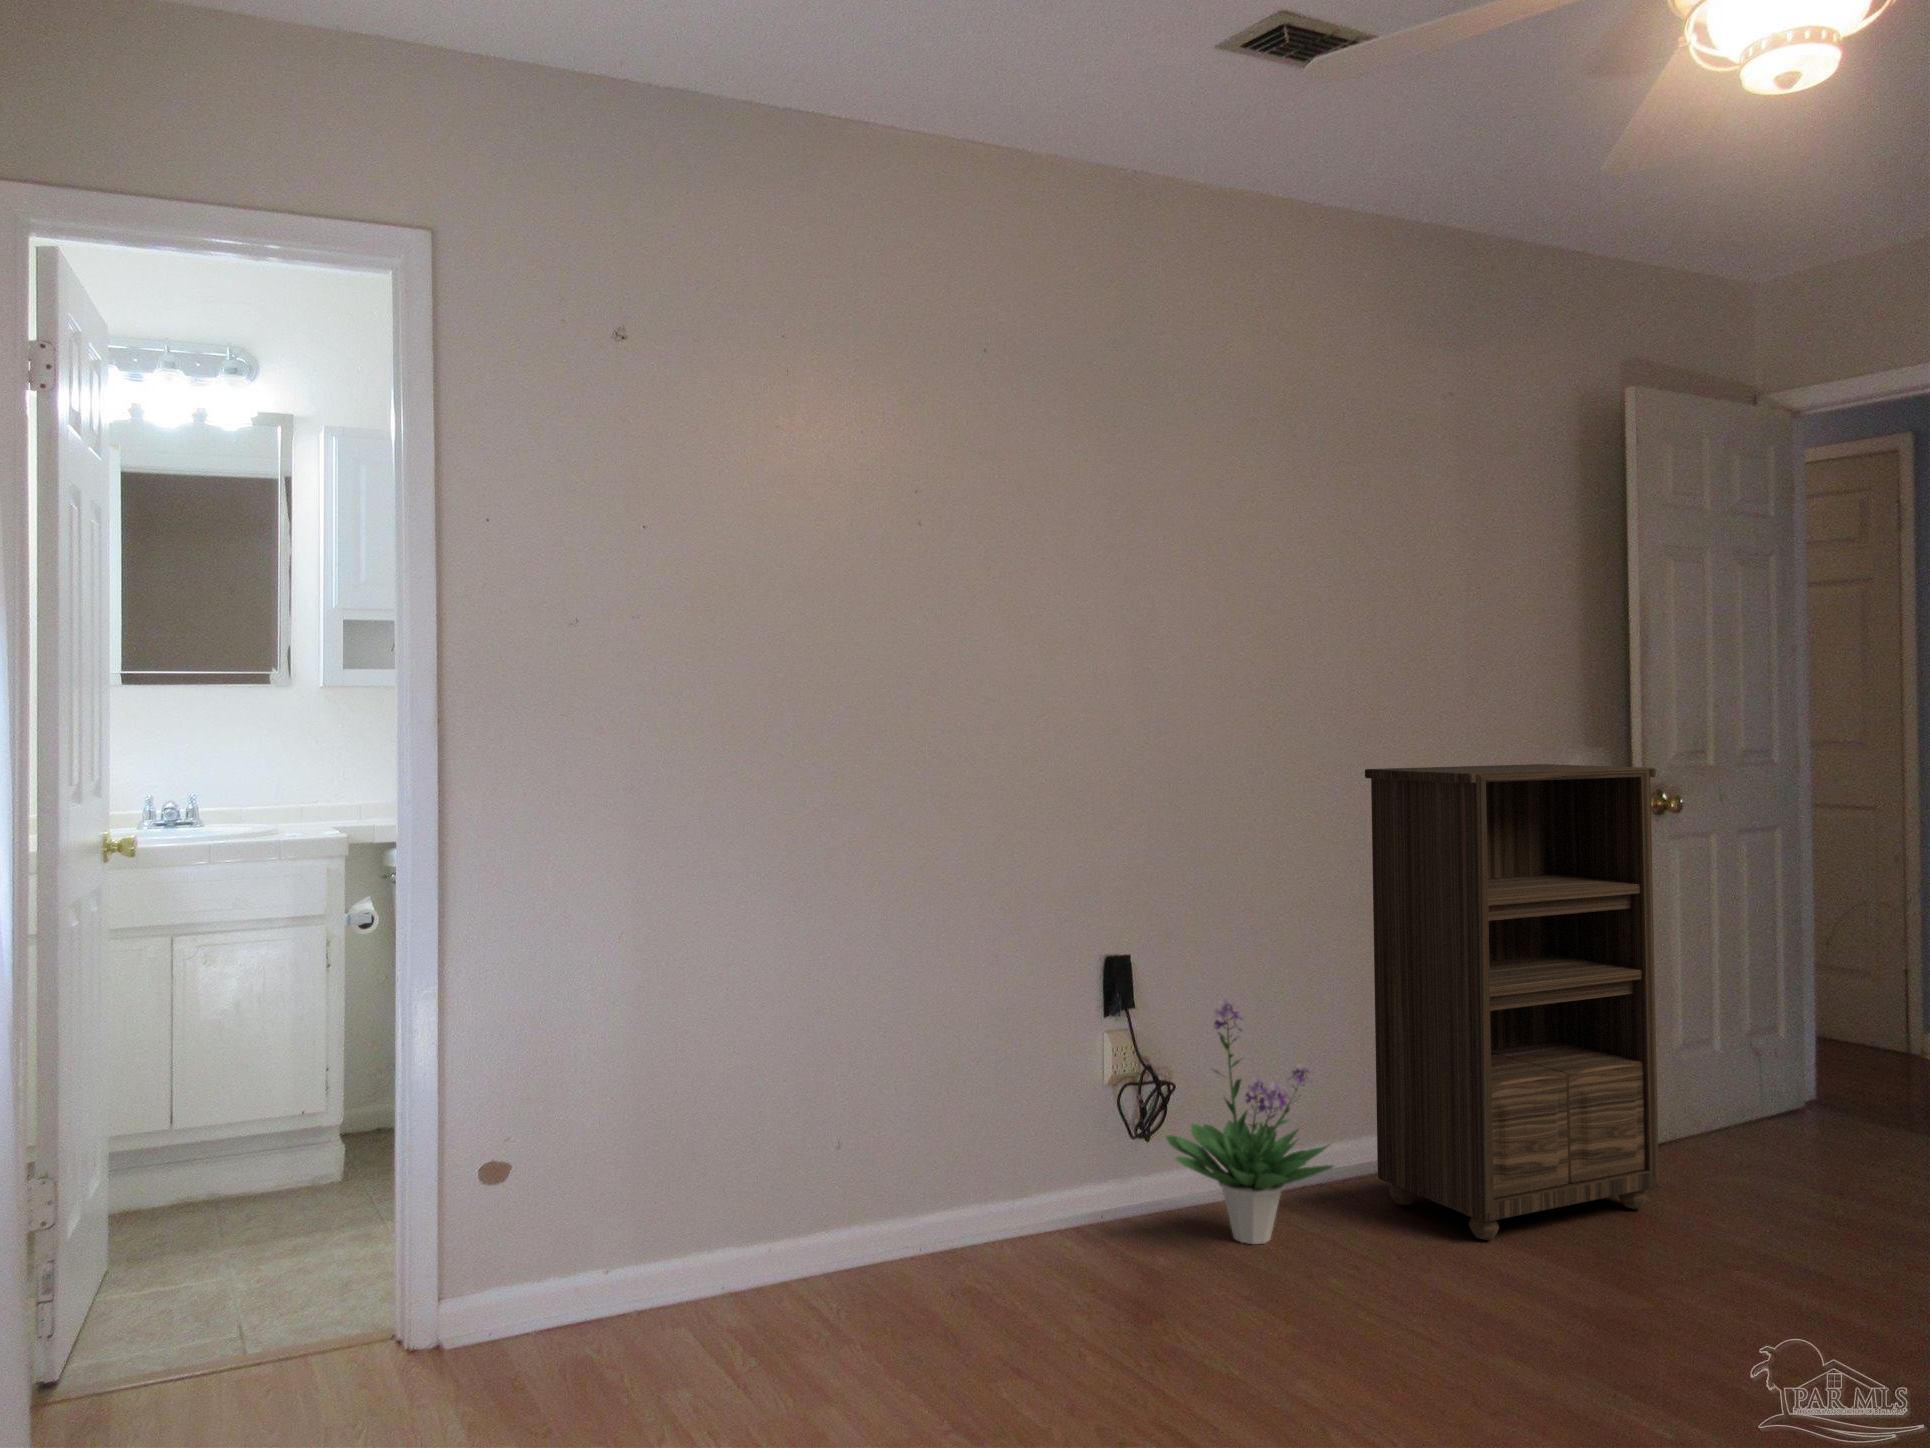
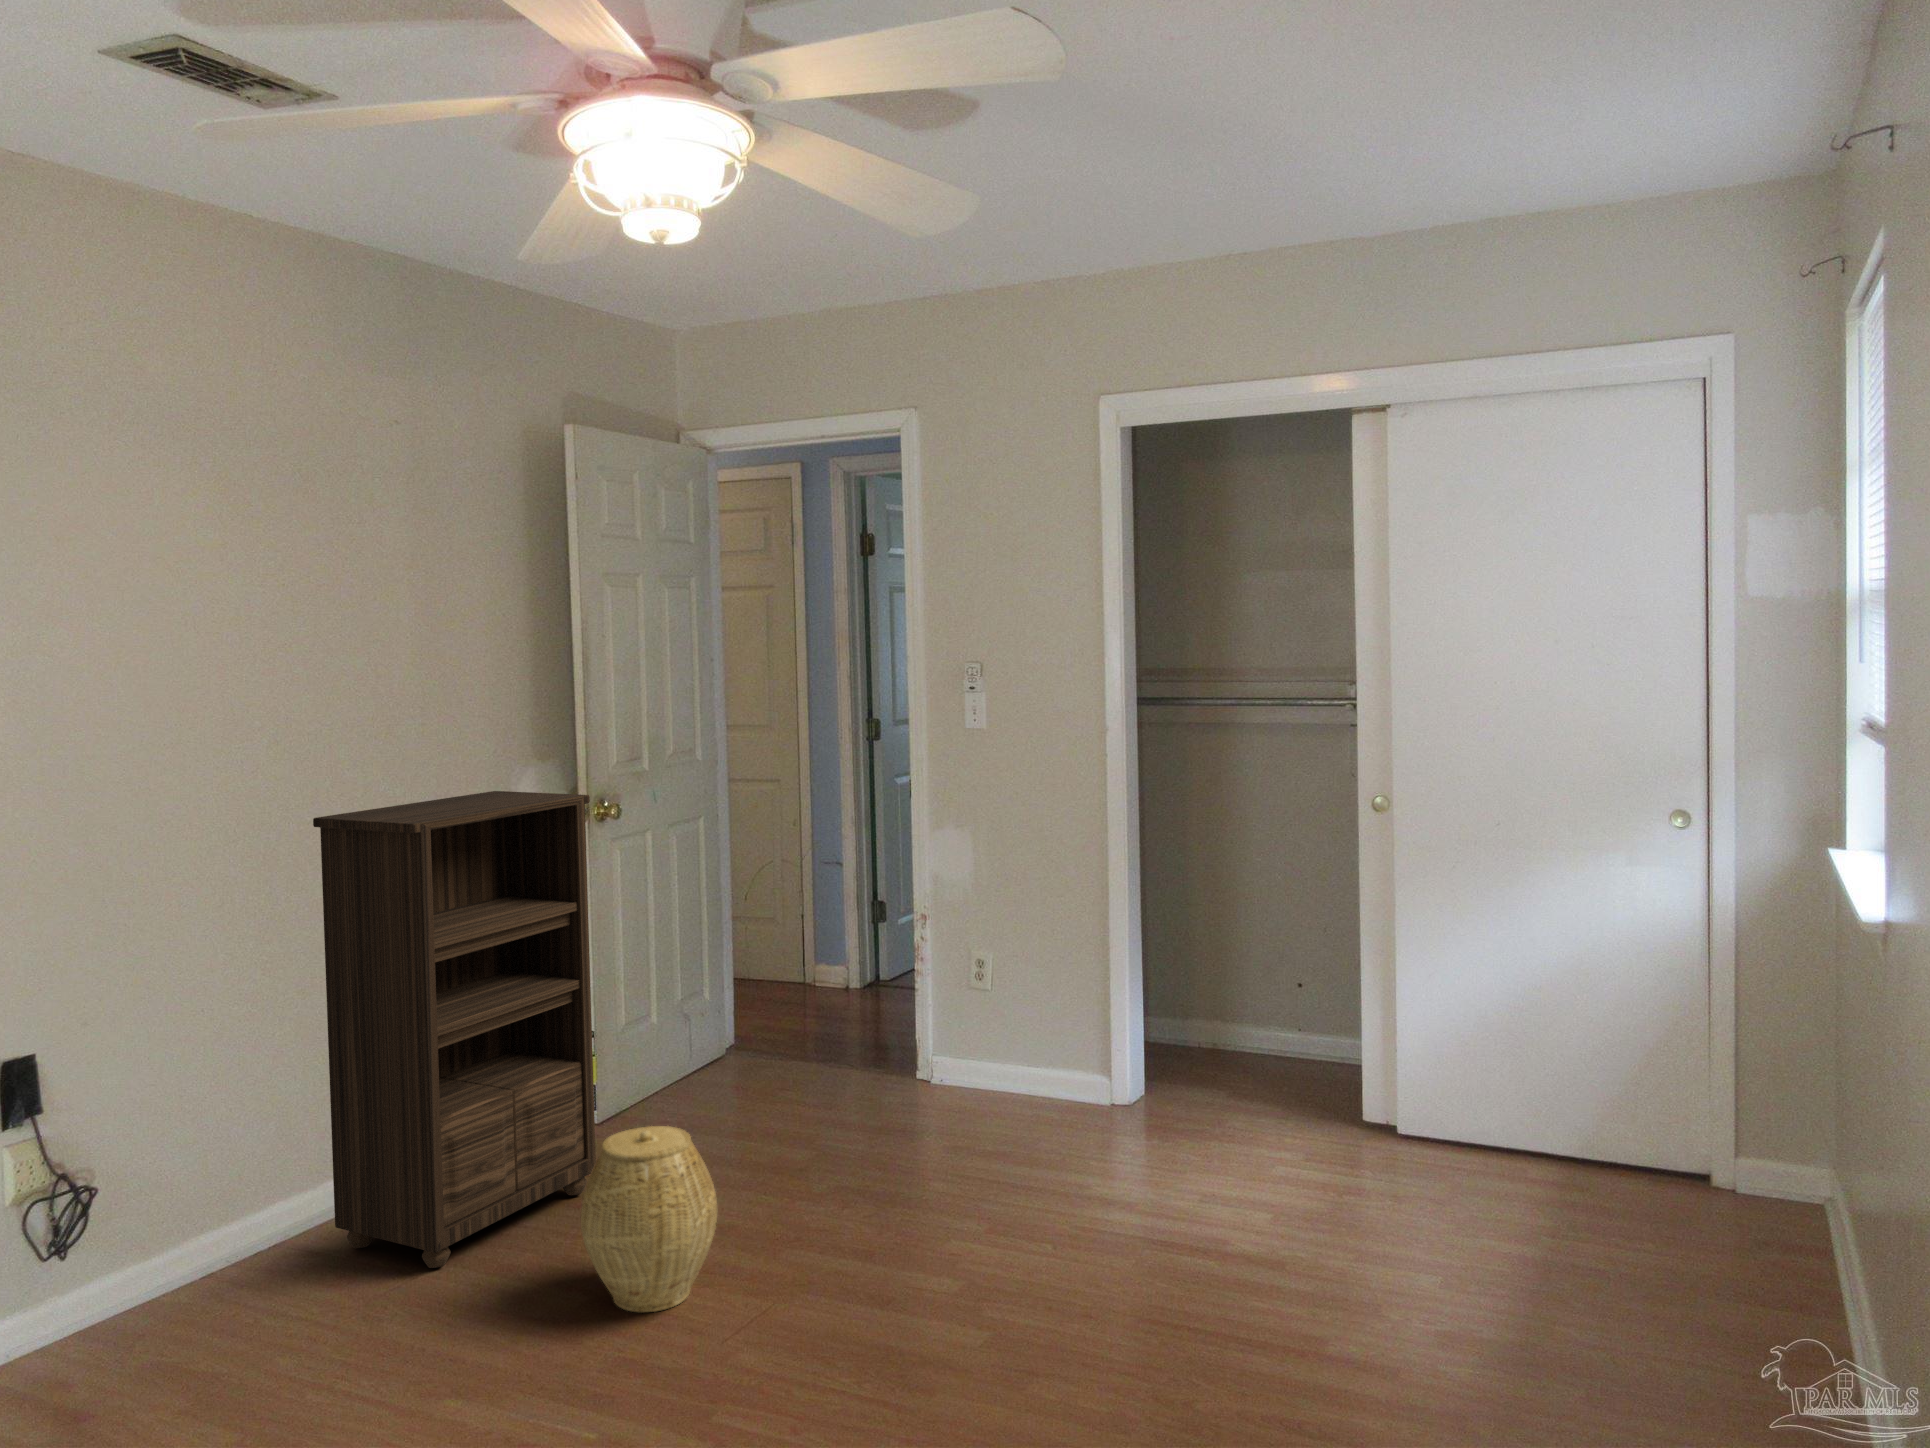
potted plant: present [1166,999,1333,1244] -> none [84,1087,282,1344]
woven basket: none [1657,1130,1836,1344] -> present [581,1126,717,1312]

